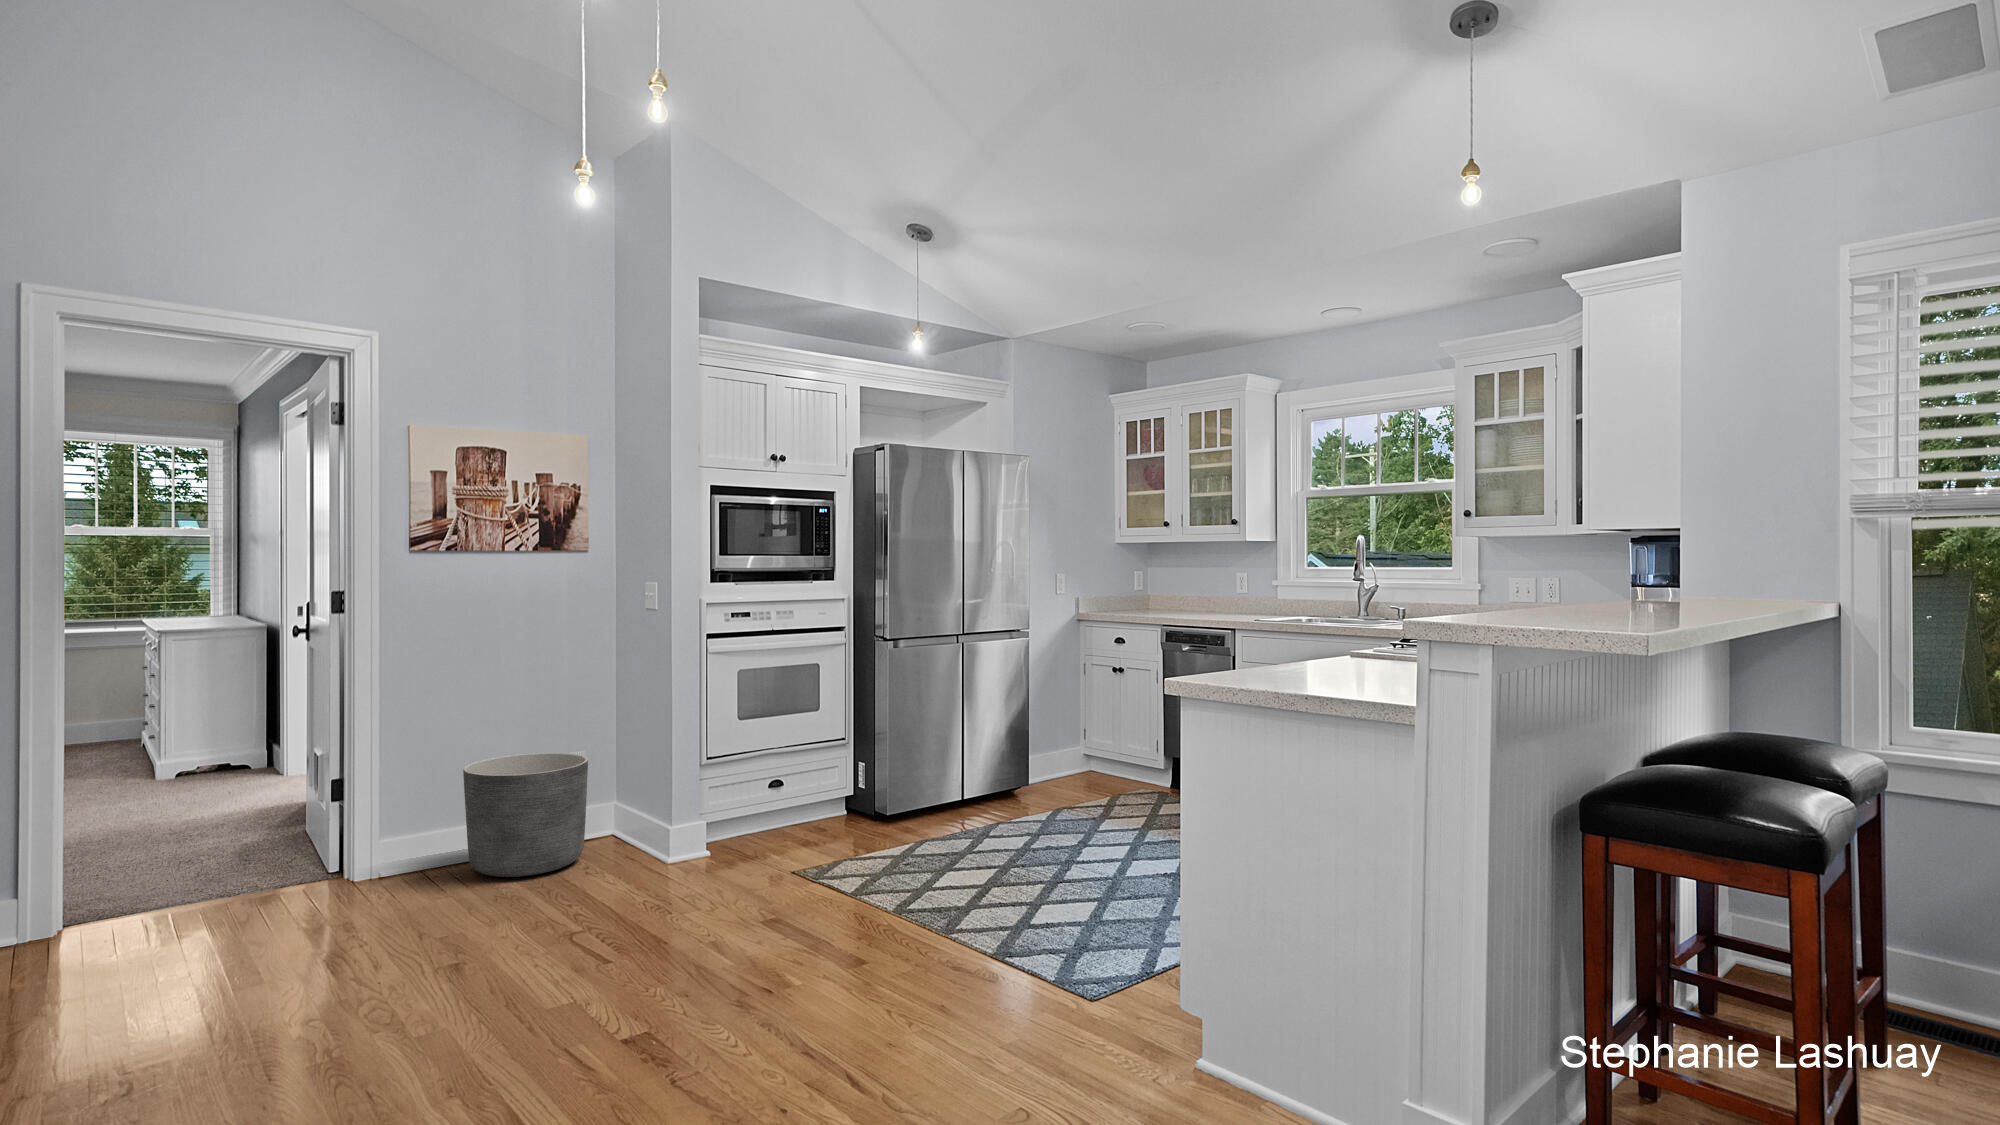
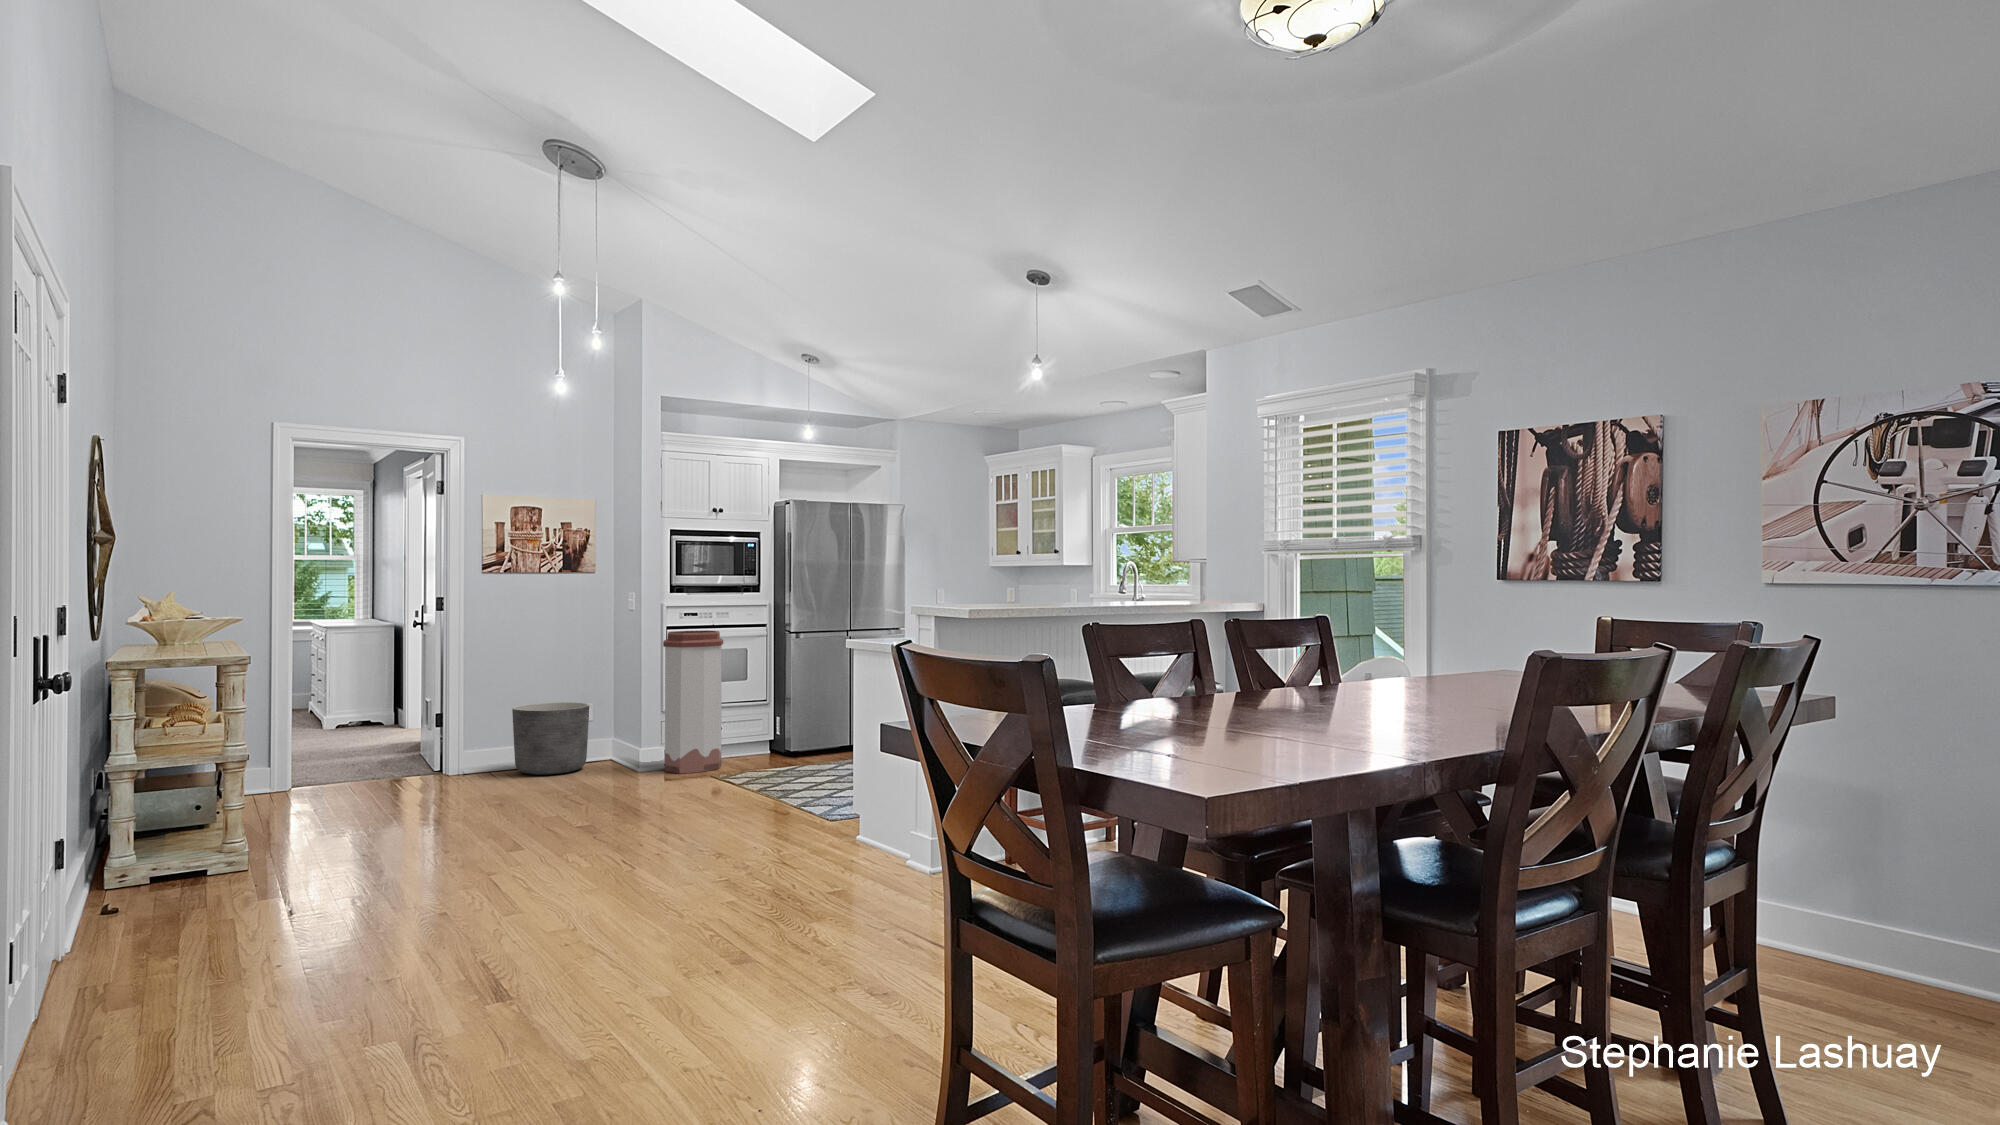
trash can: none [706,639,799,867] -> present [663,630,723,774]

